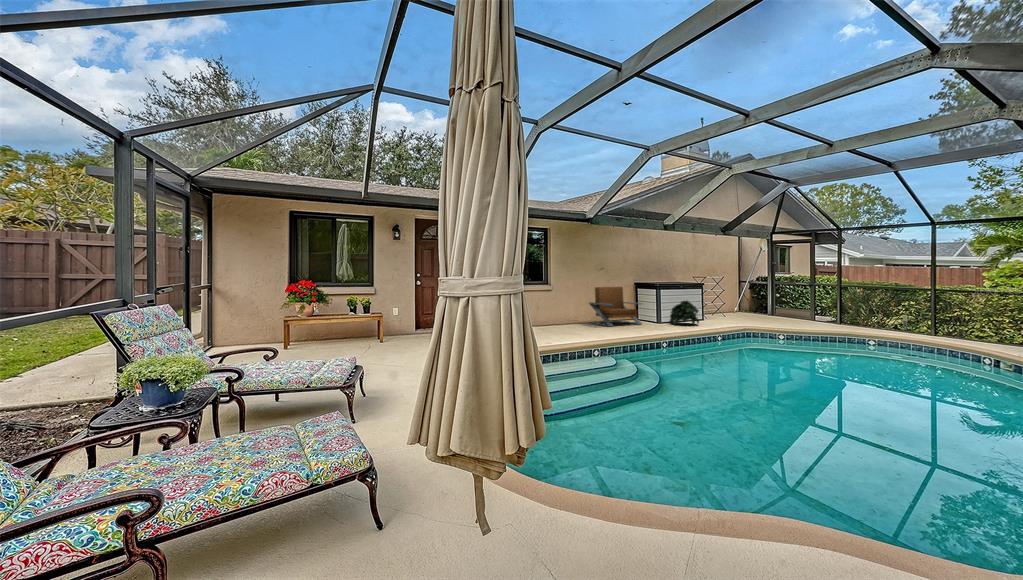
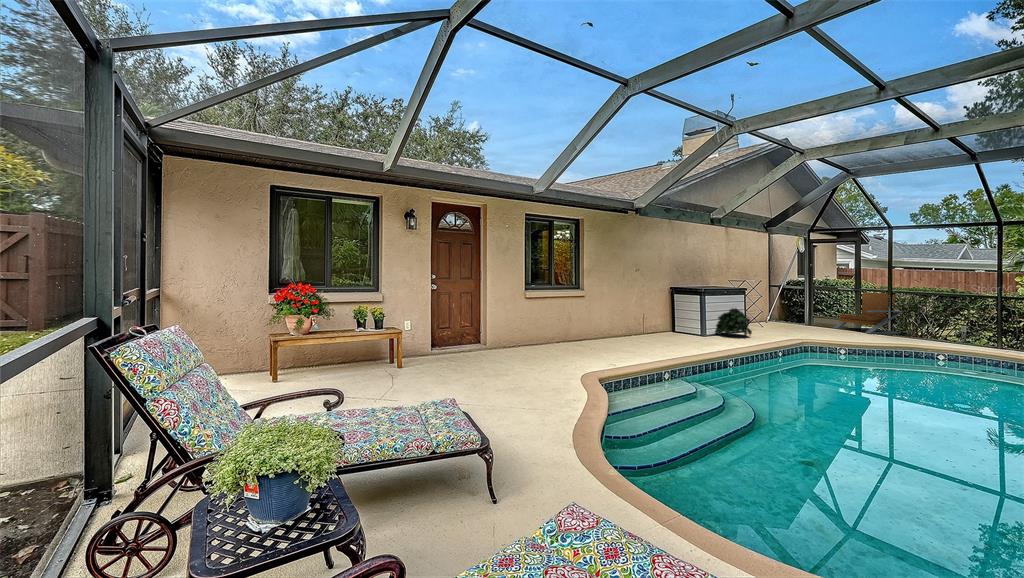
lounge chair: present [589,287,642,326] -> present [834,292,903,334]

